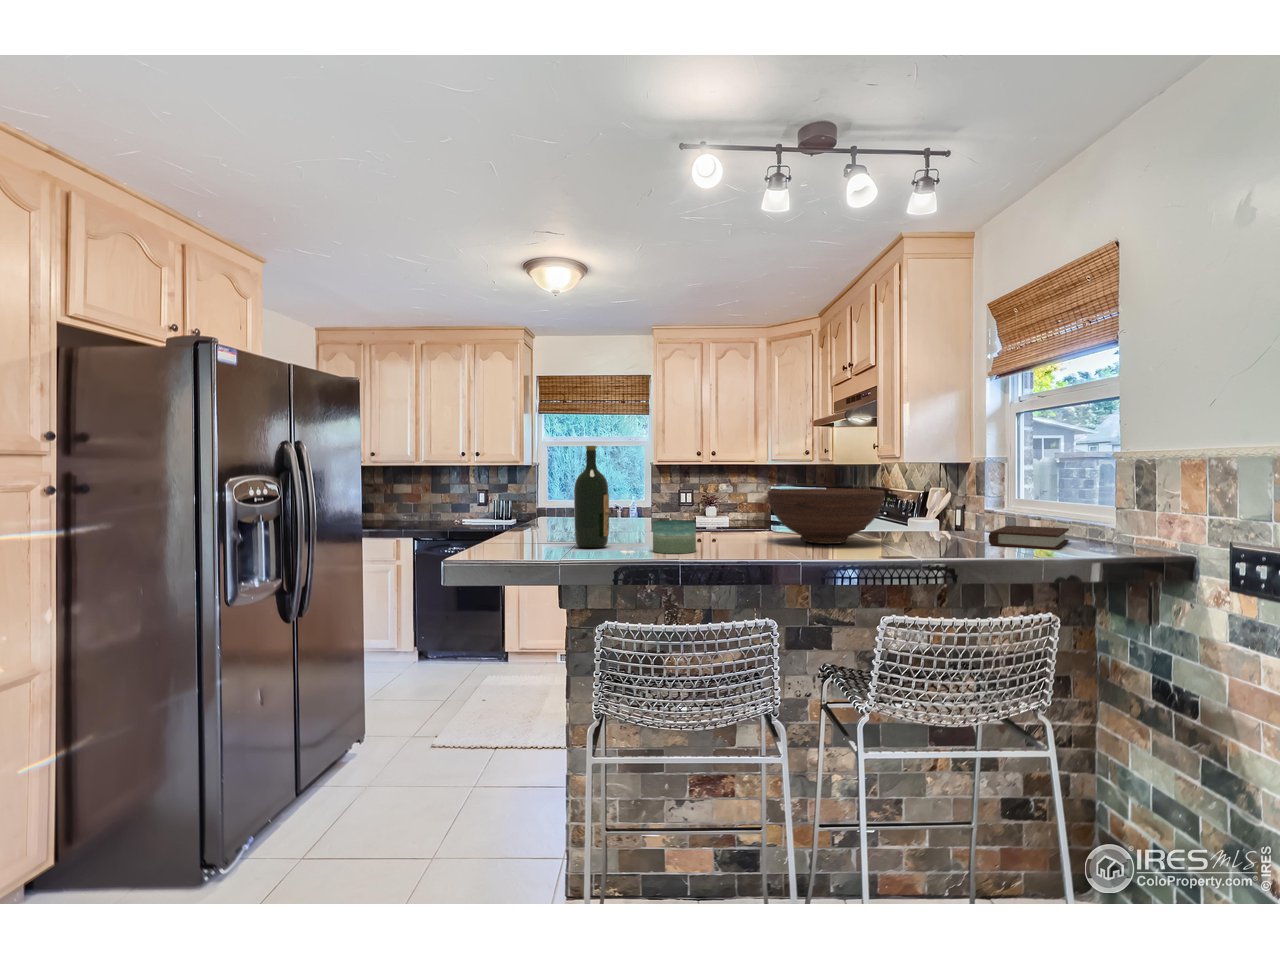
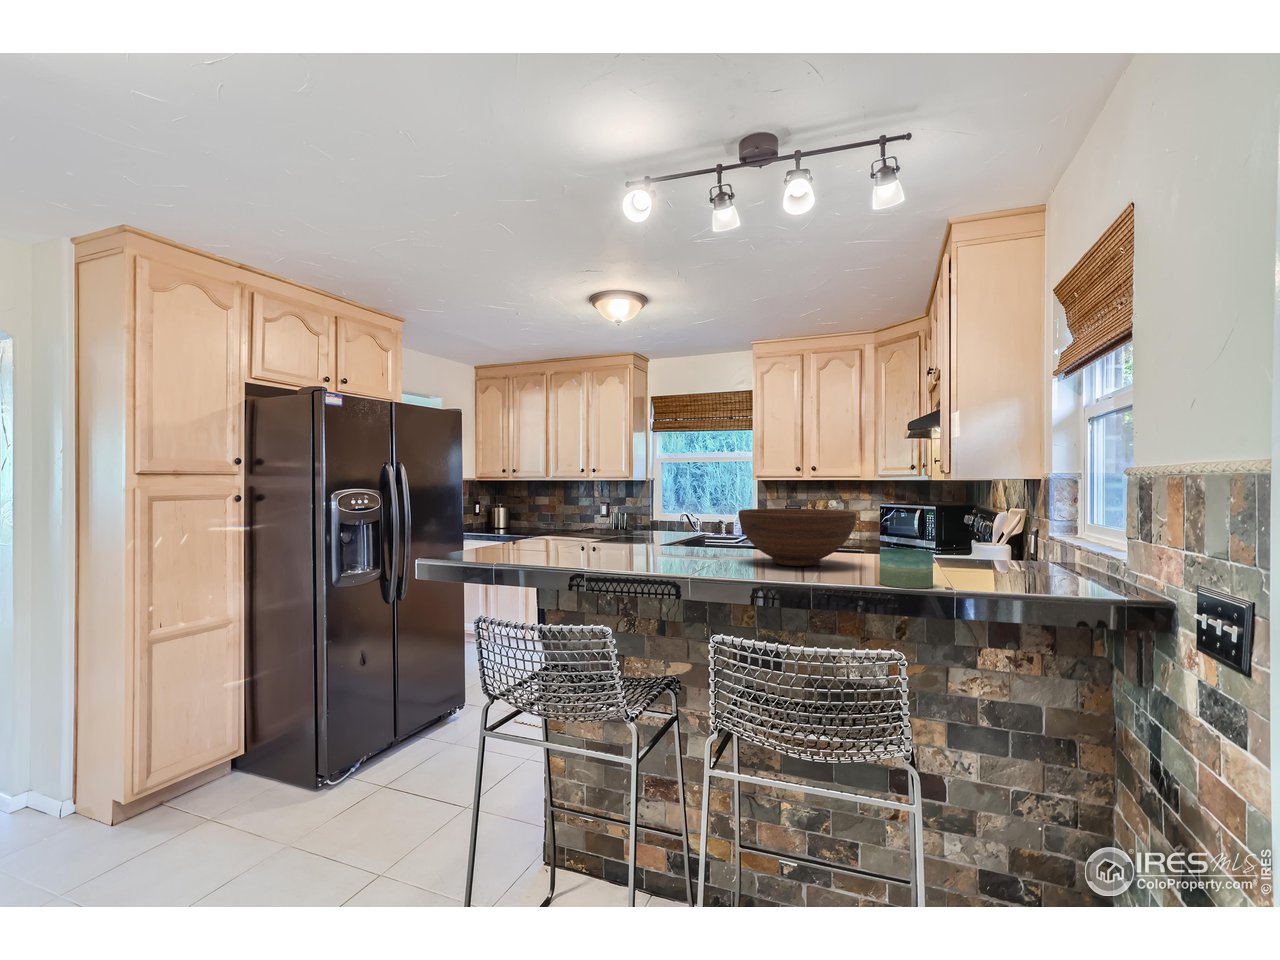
wine bottle: present [574,446,609,548] -> none [555,466,586,558]
candle: present [653,520,696,553] -> present [879,549,933,588]
book: present [989,526,1069,550] -> none [970,557,1090,588]

